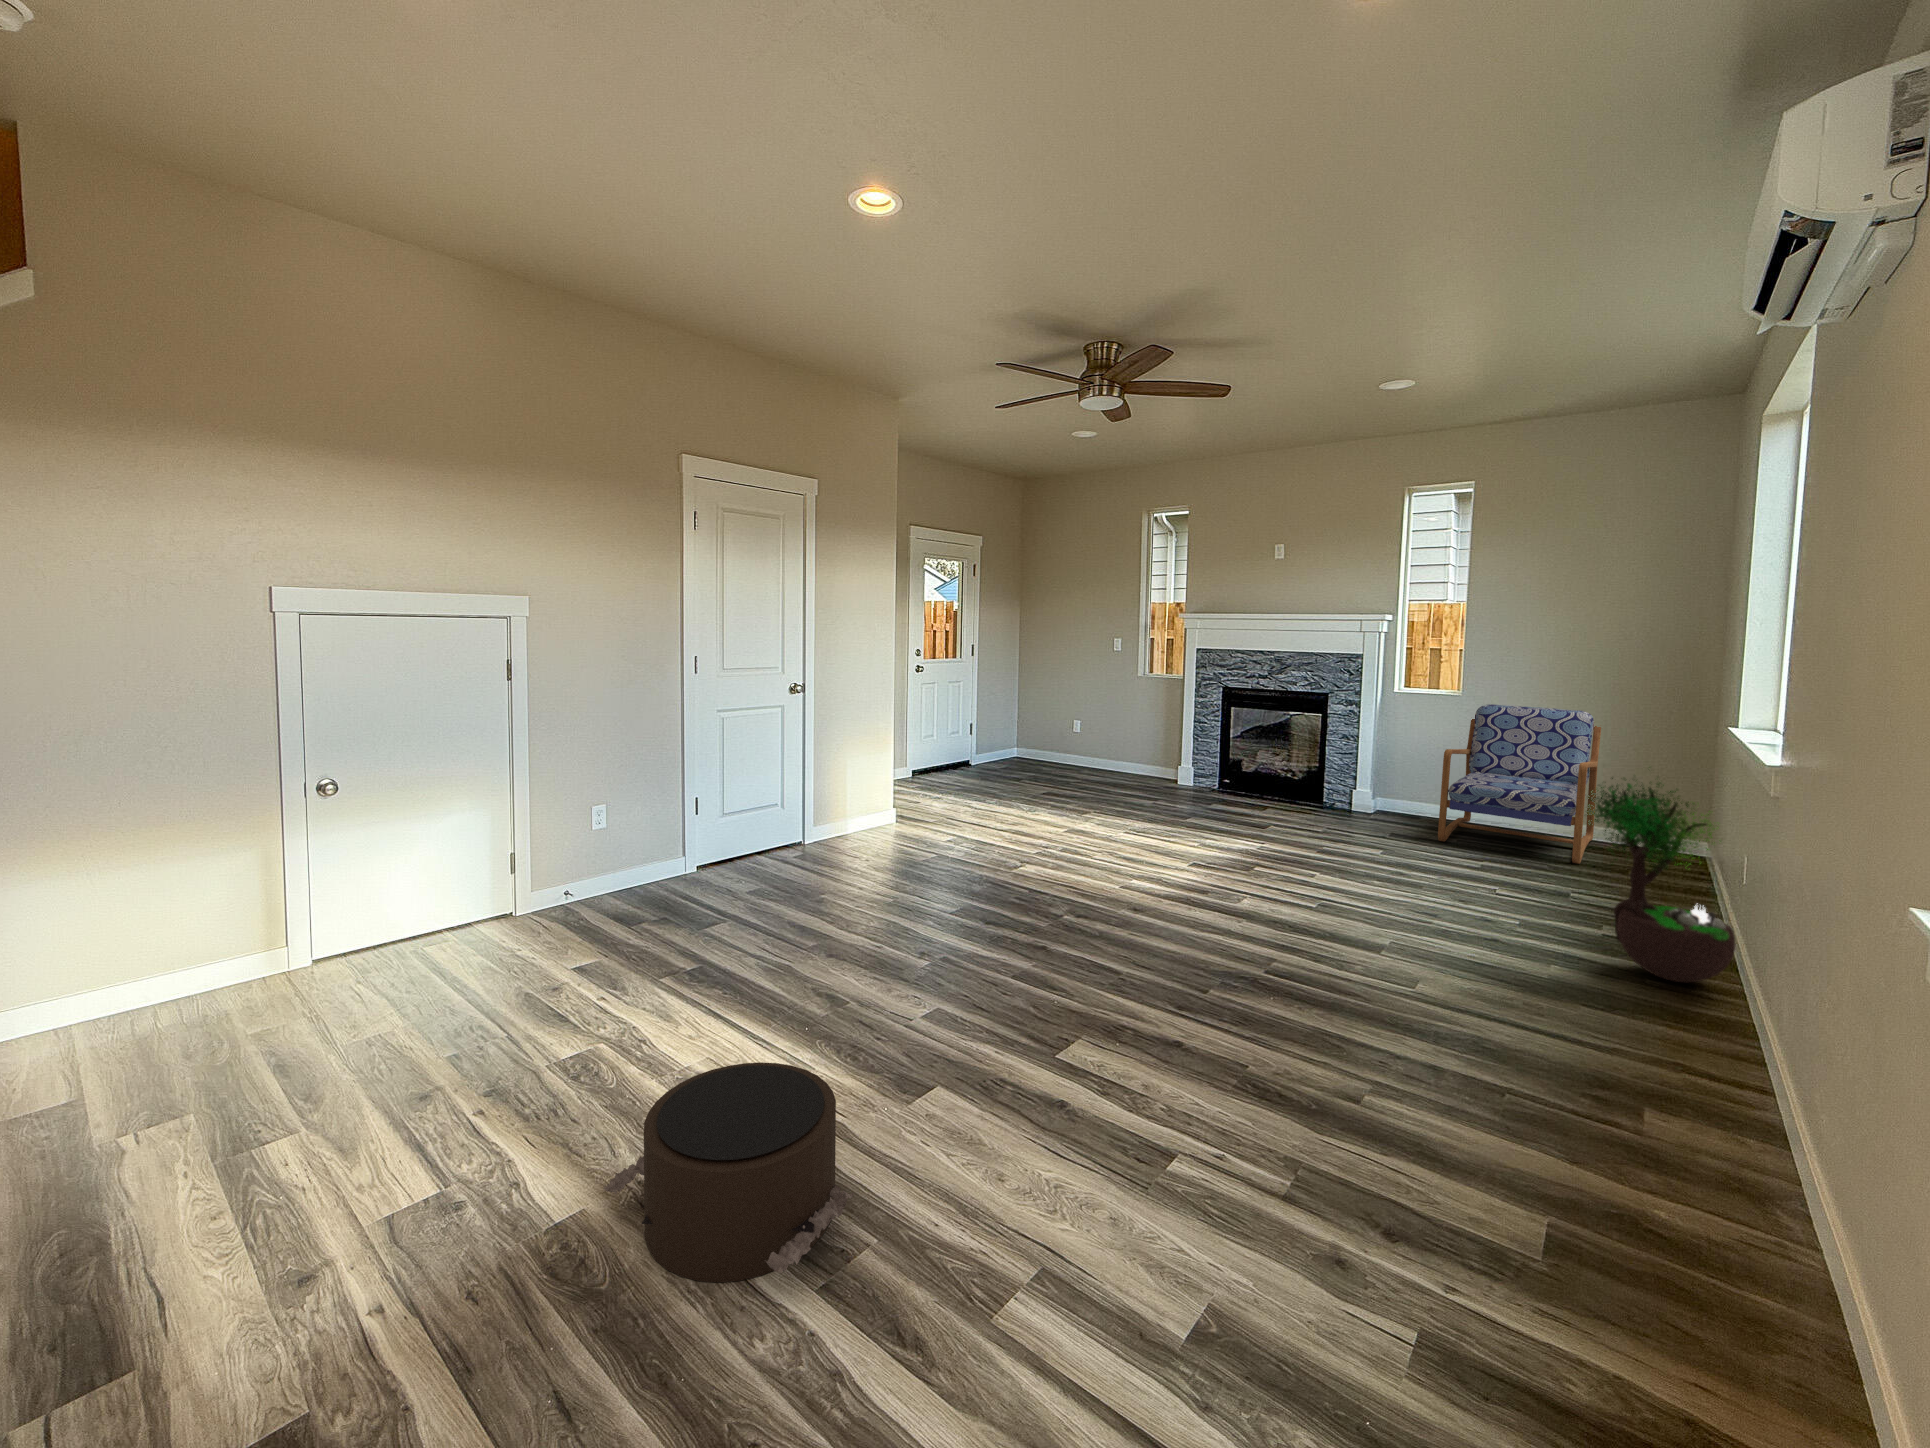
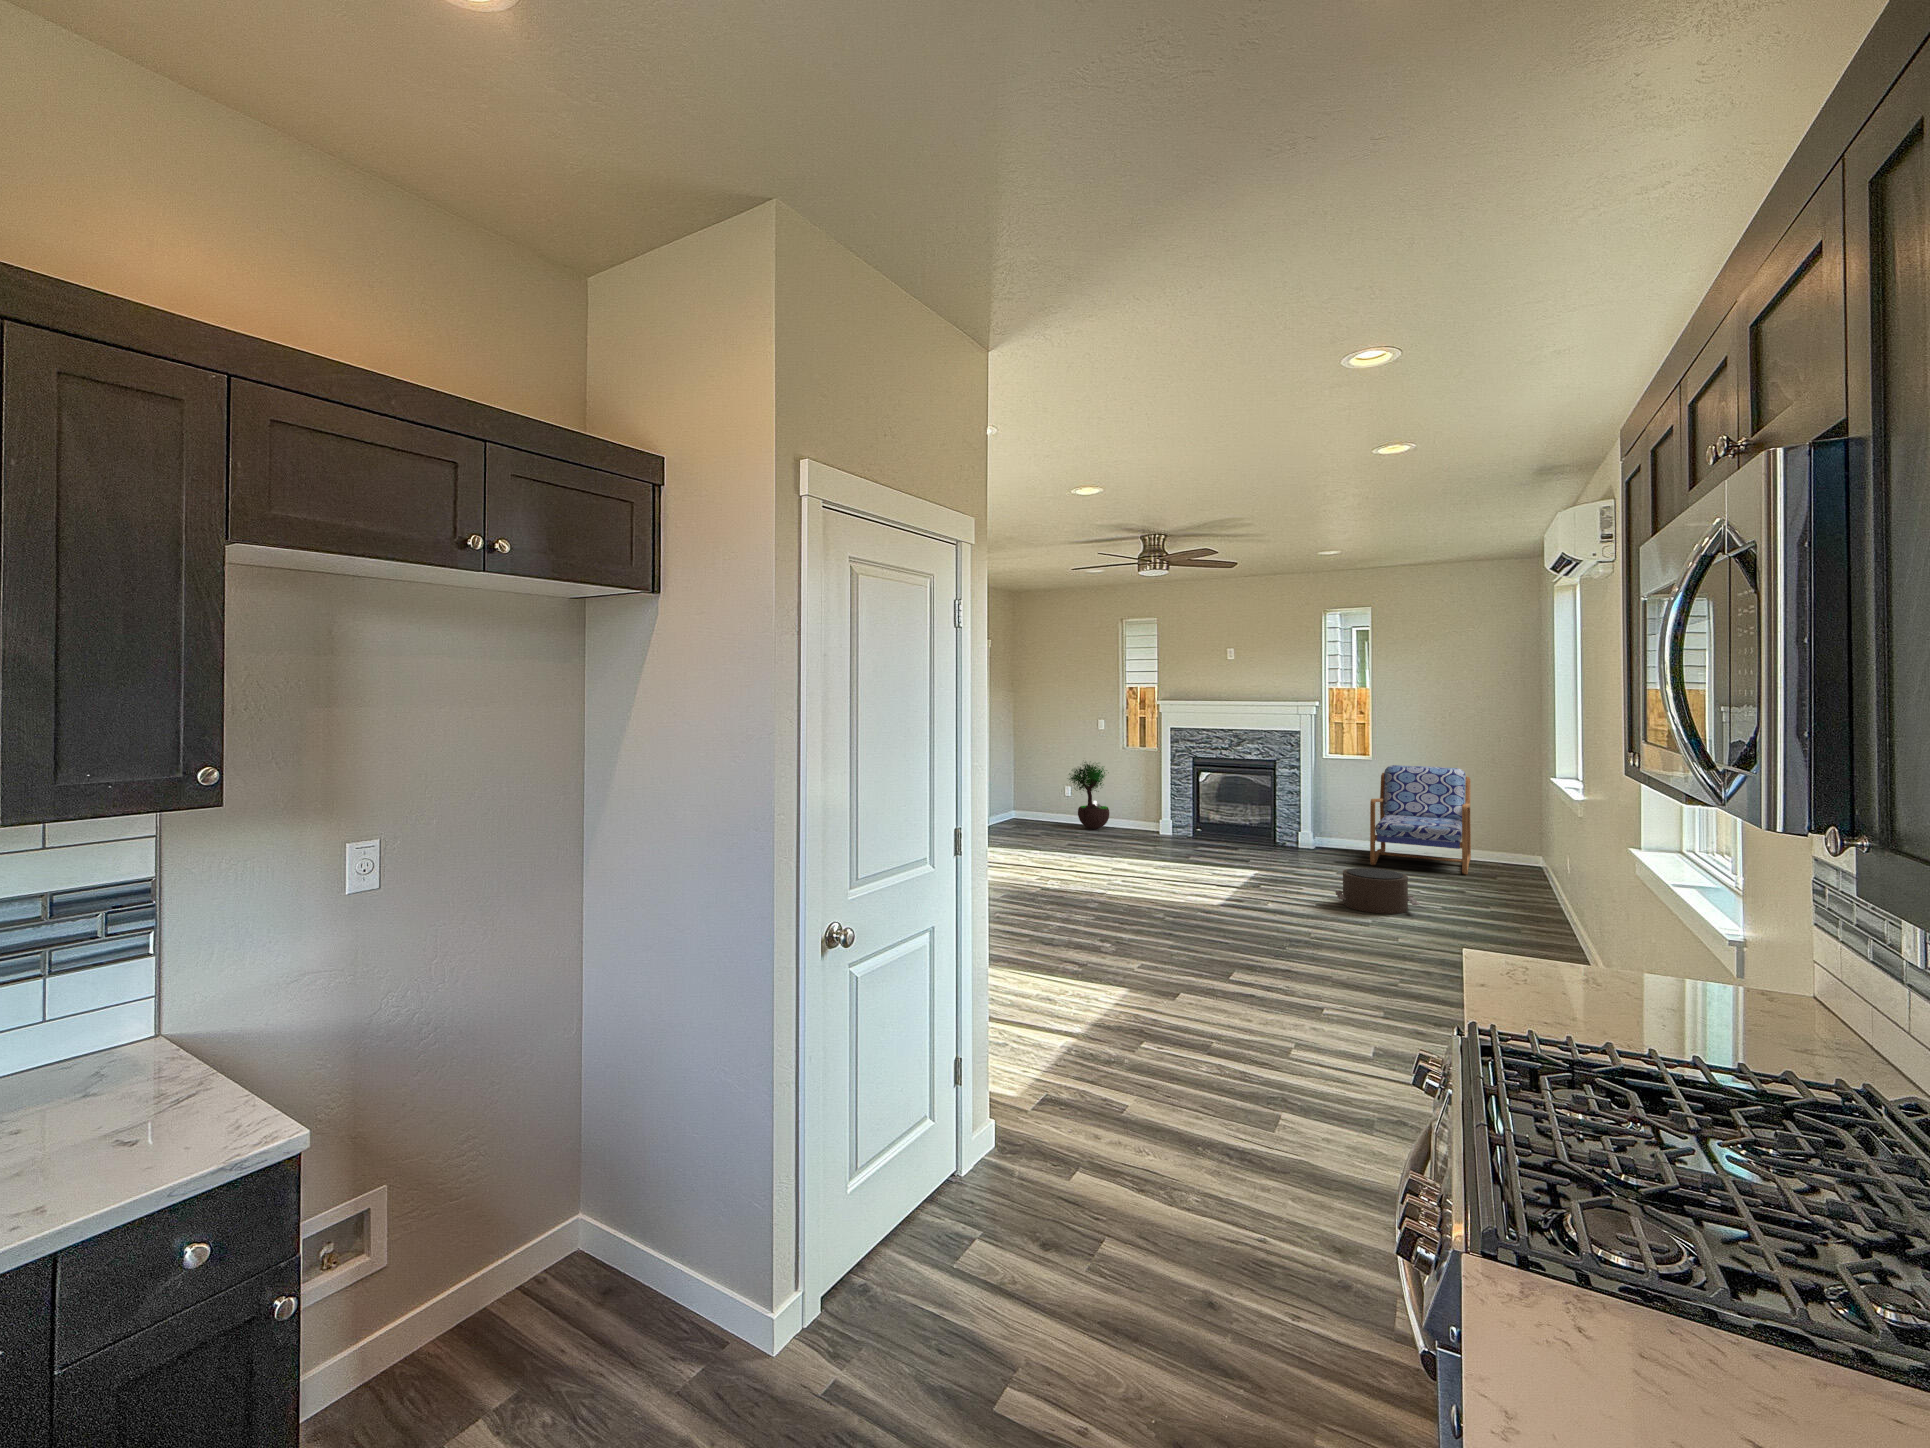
potted tree: present [1588,778,1735,982] -> present [1069,762,1109,829]
pouf: present [603,1062,854,1282] -> present [1335,868,1420,914]

